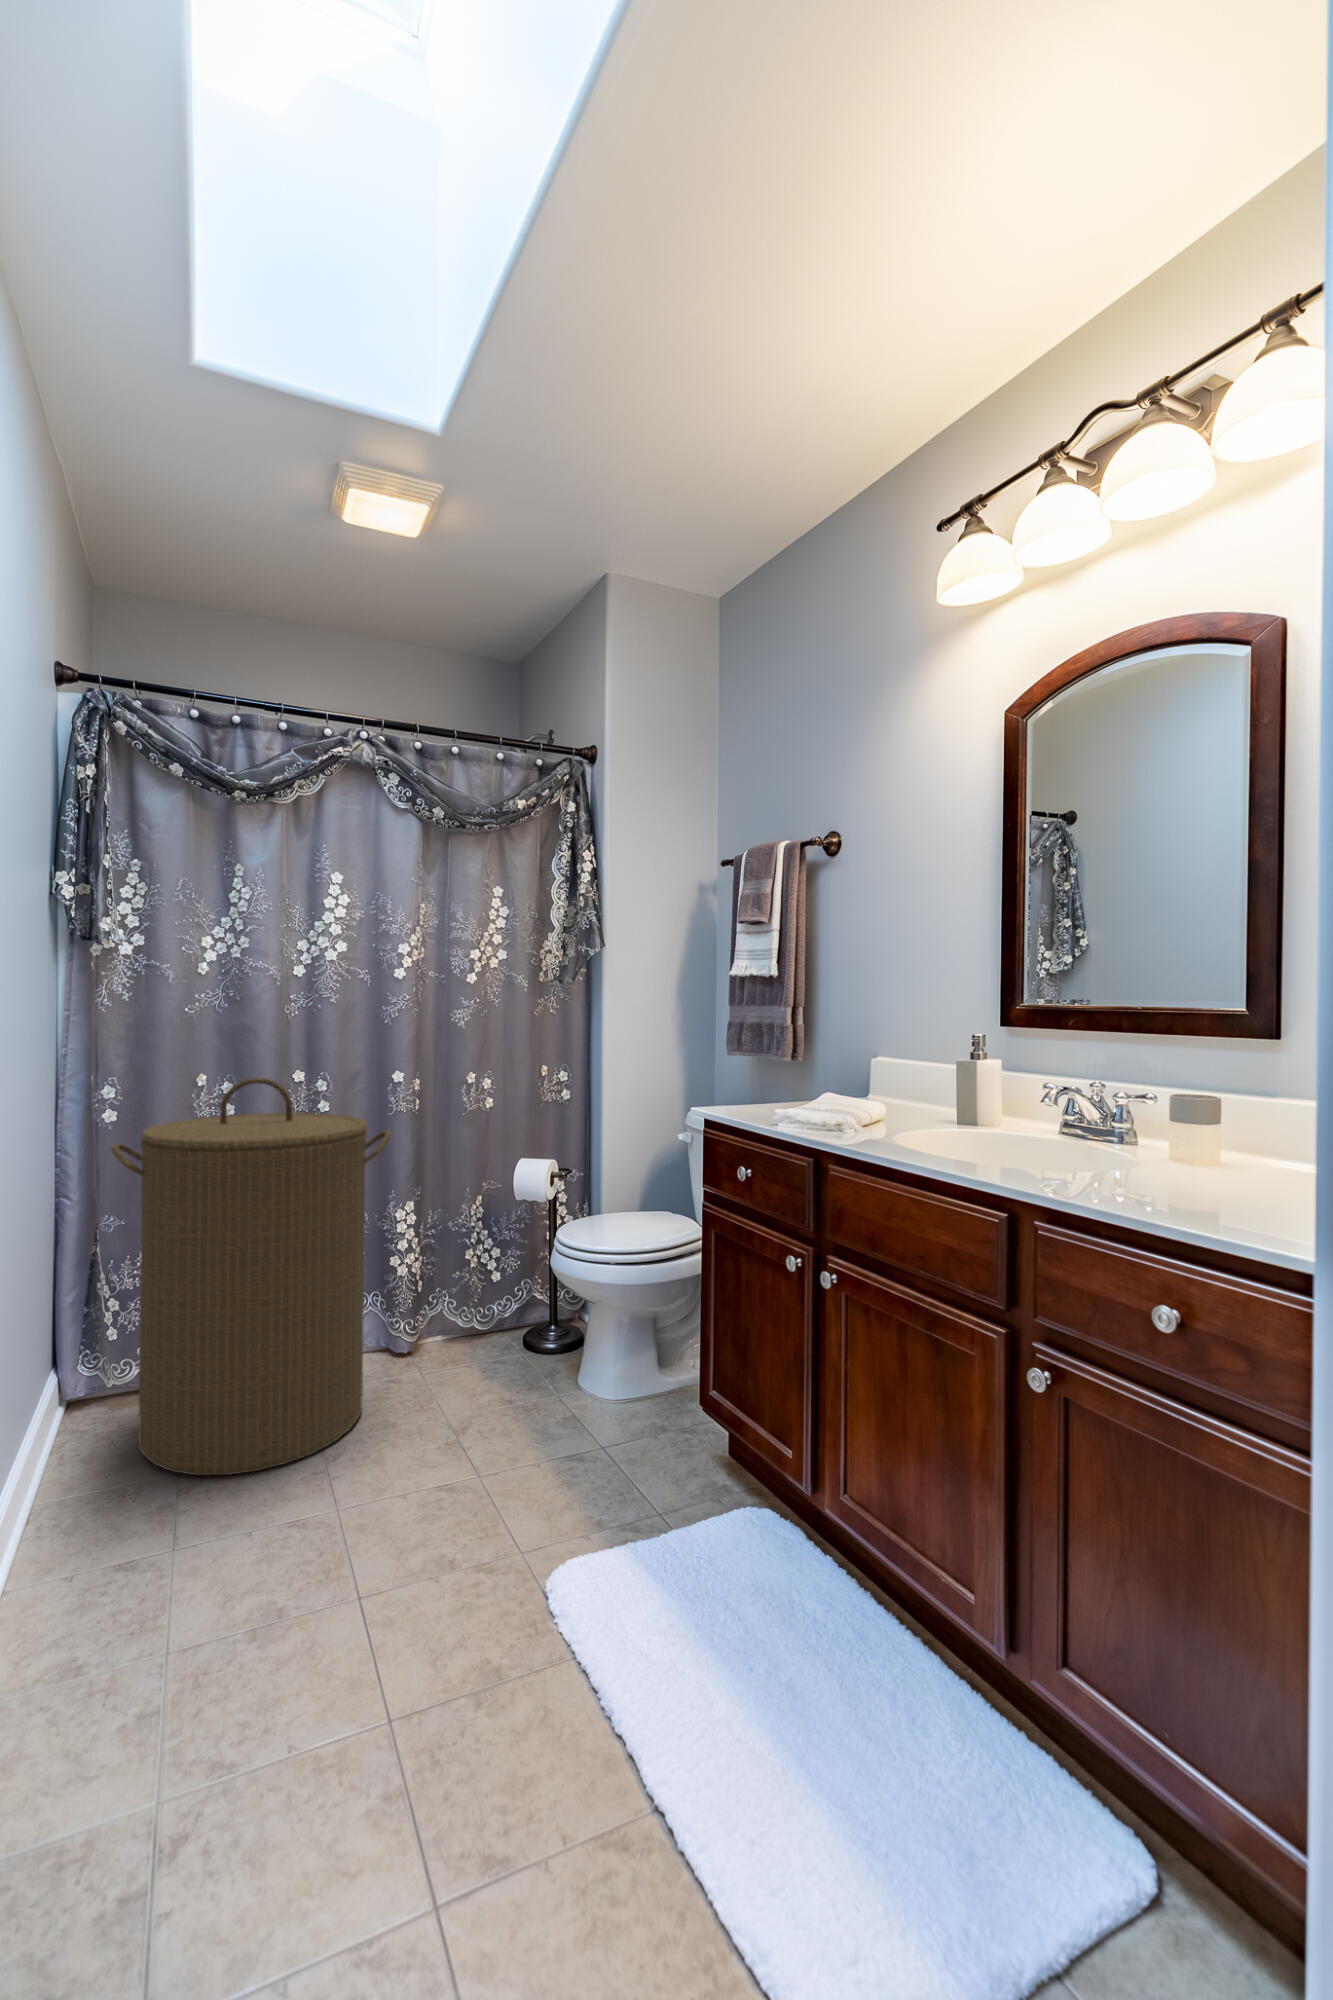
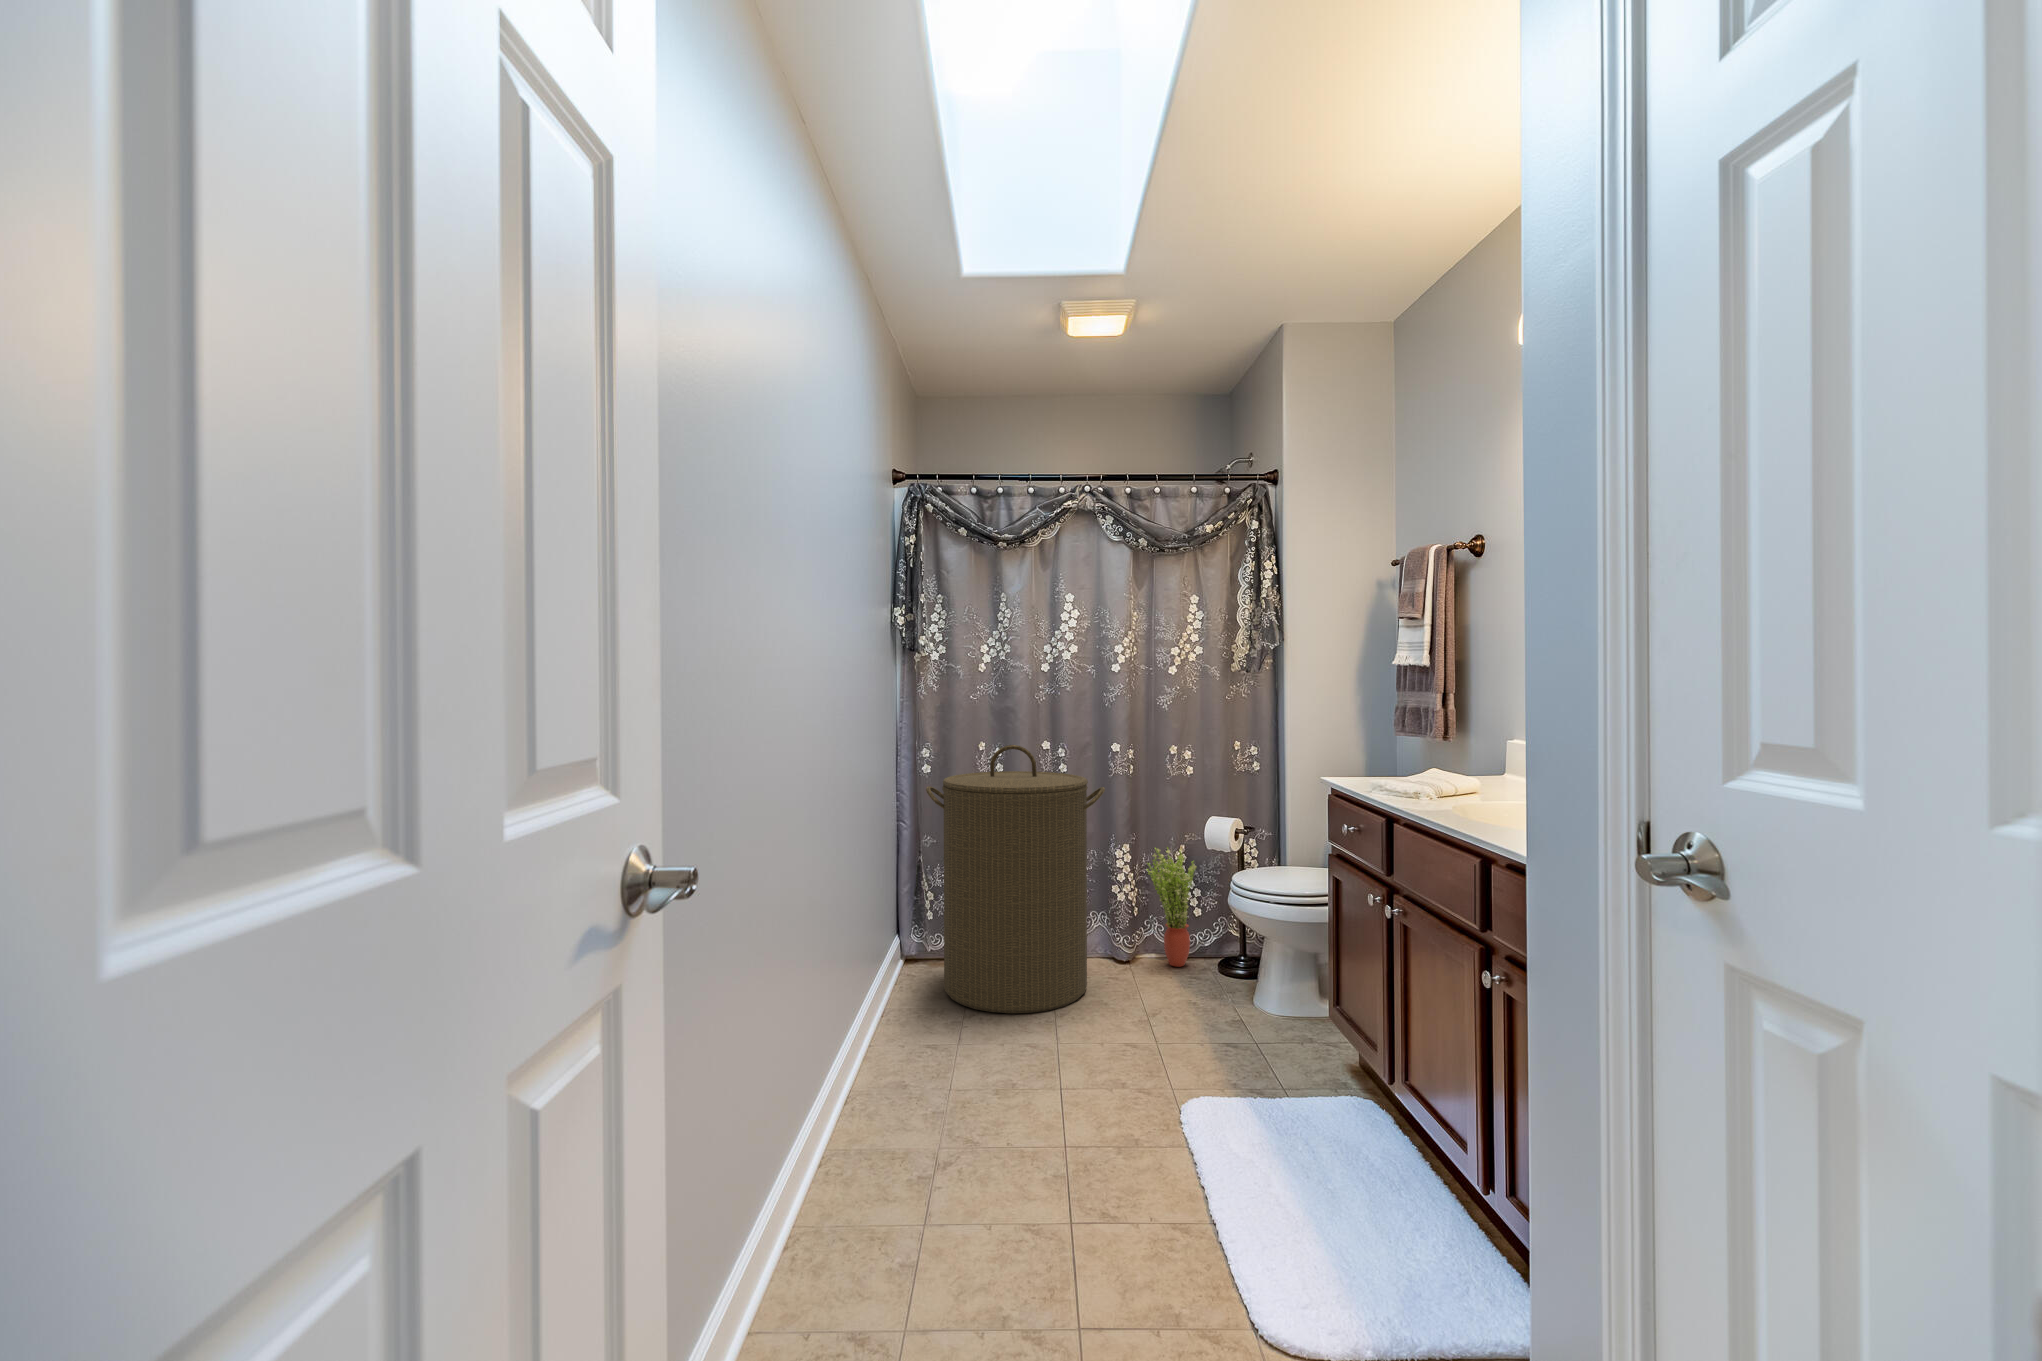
potted plant: none [436,1200,502,1351] -> present [1146,847,1196,967]

